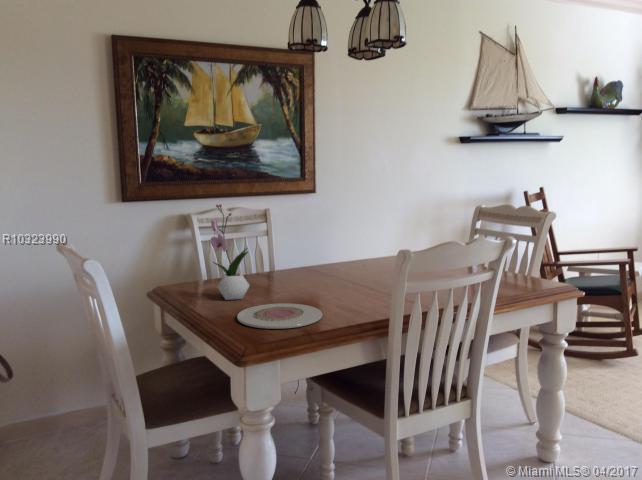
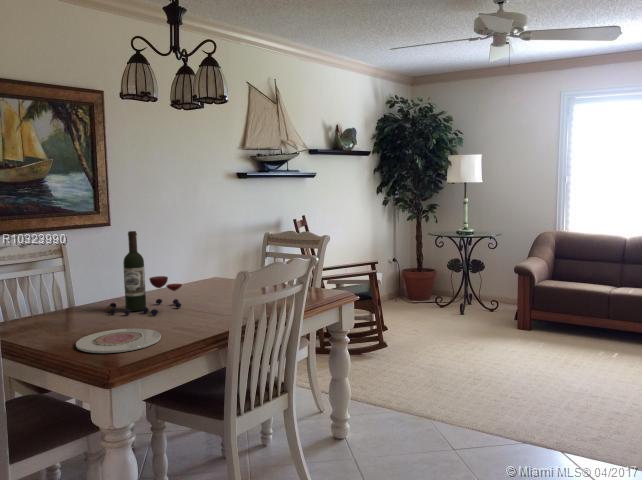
wine bottle: none [287,200,363,293] -> present [106,231,182,315]
flower arrangement: present [210,204,249,300] -> none [31,239,76,333]

